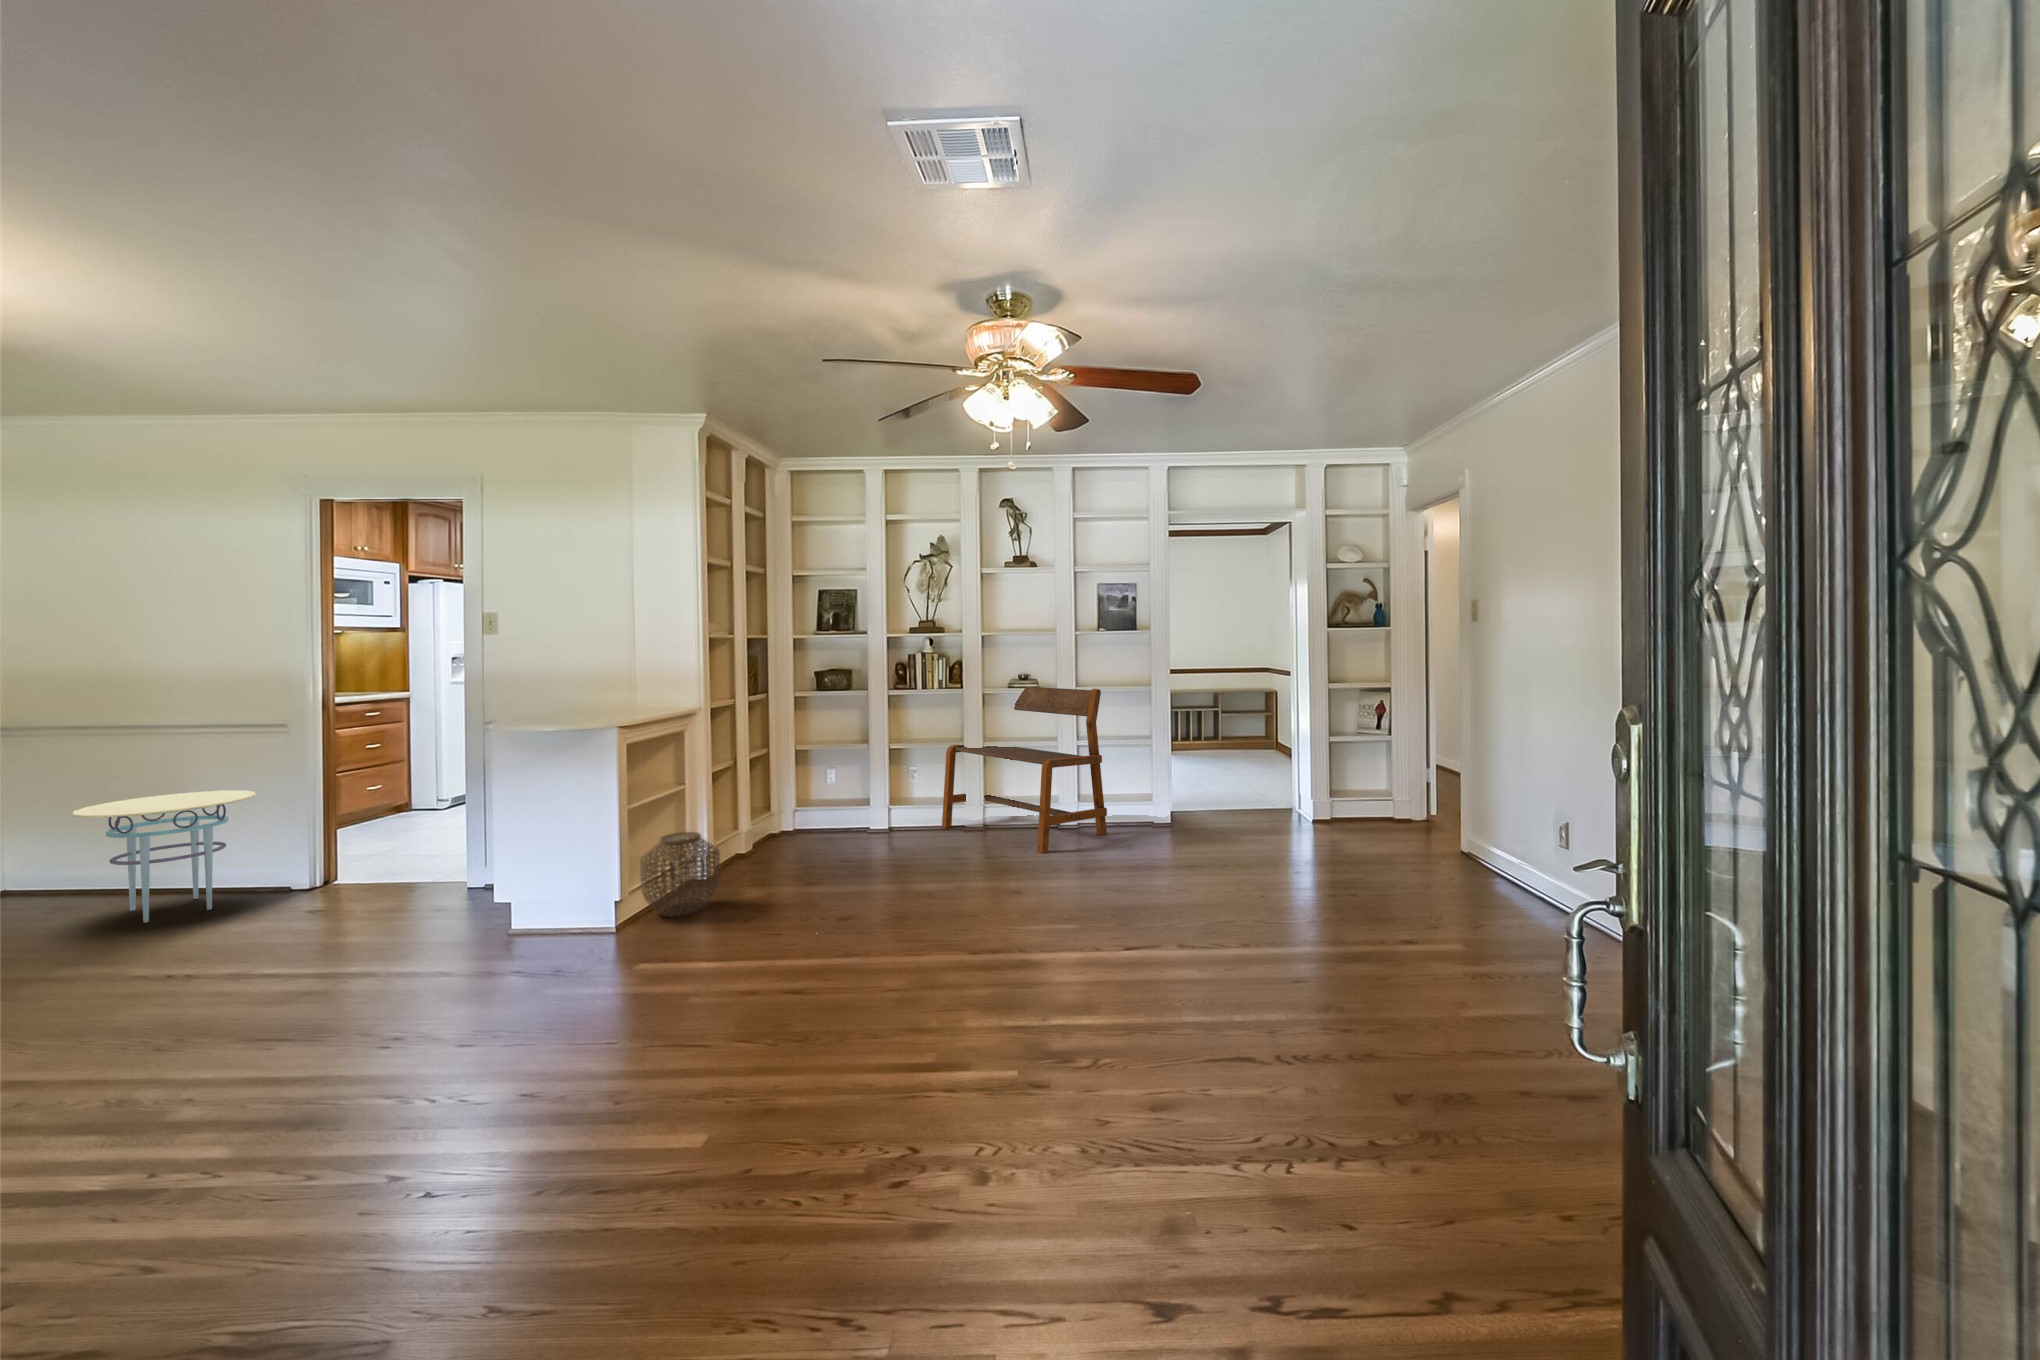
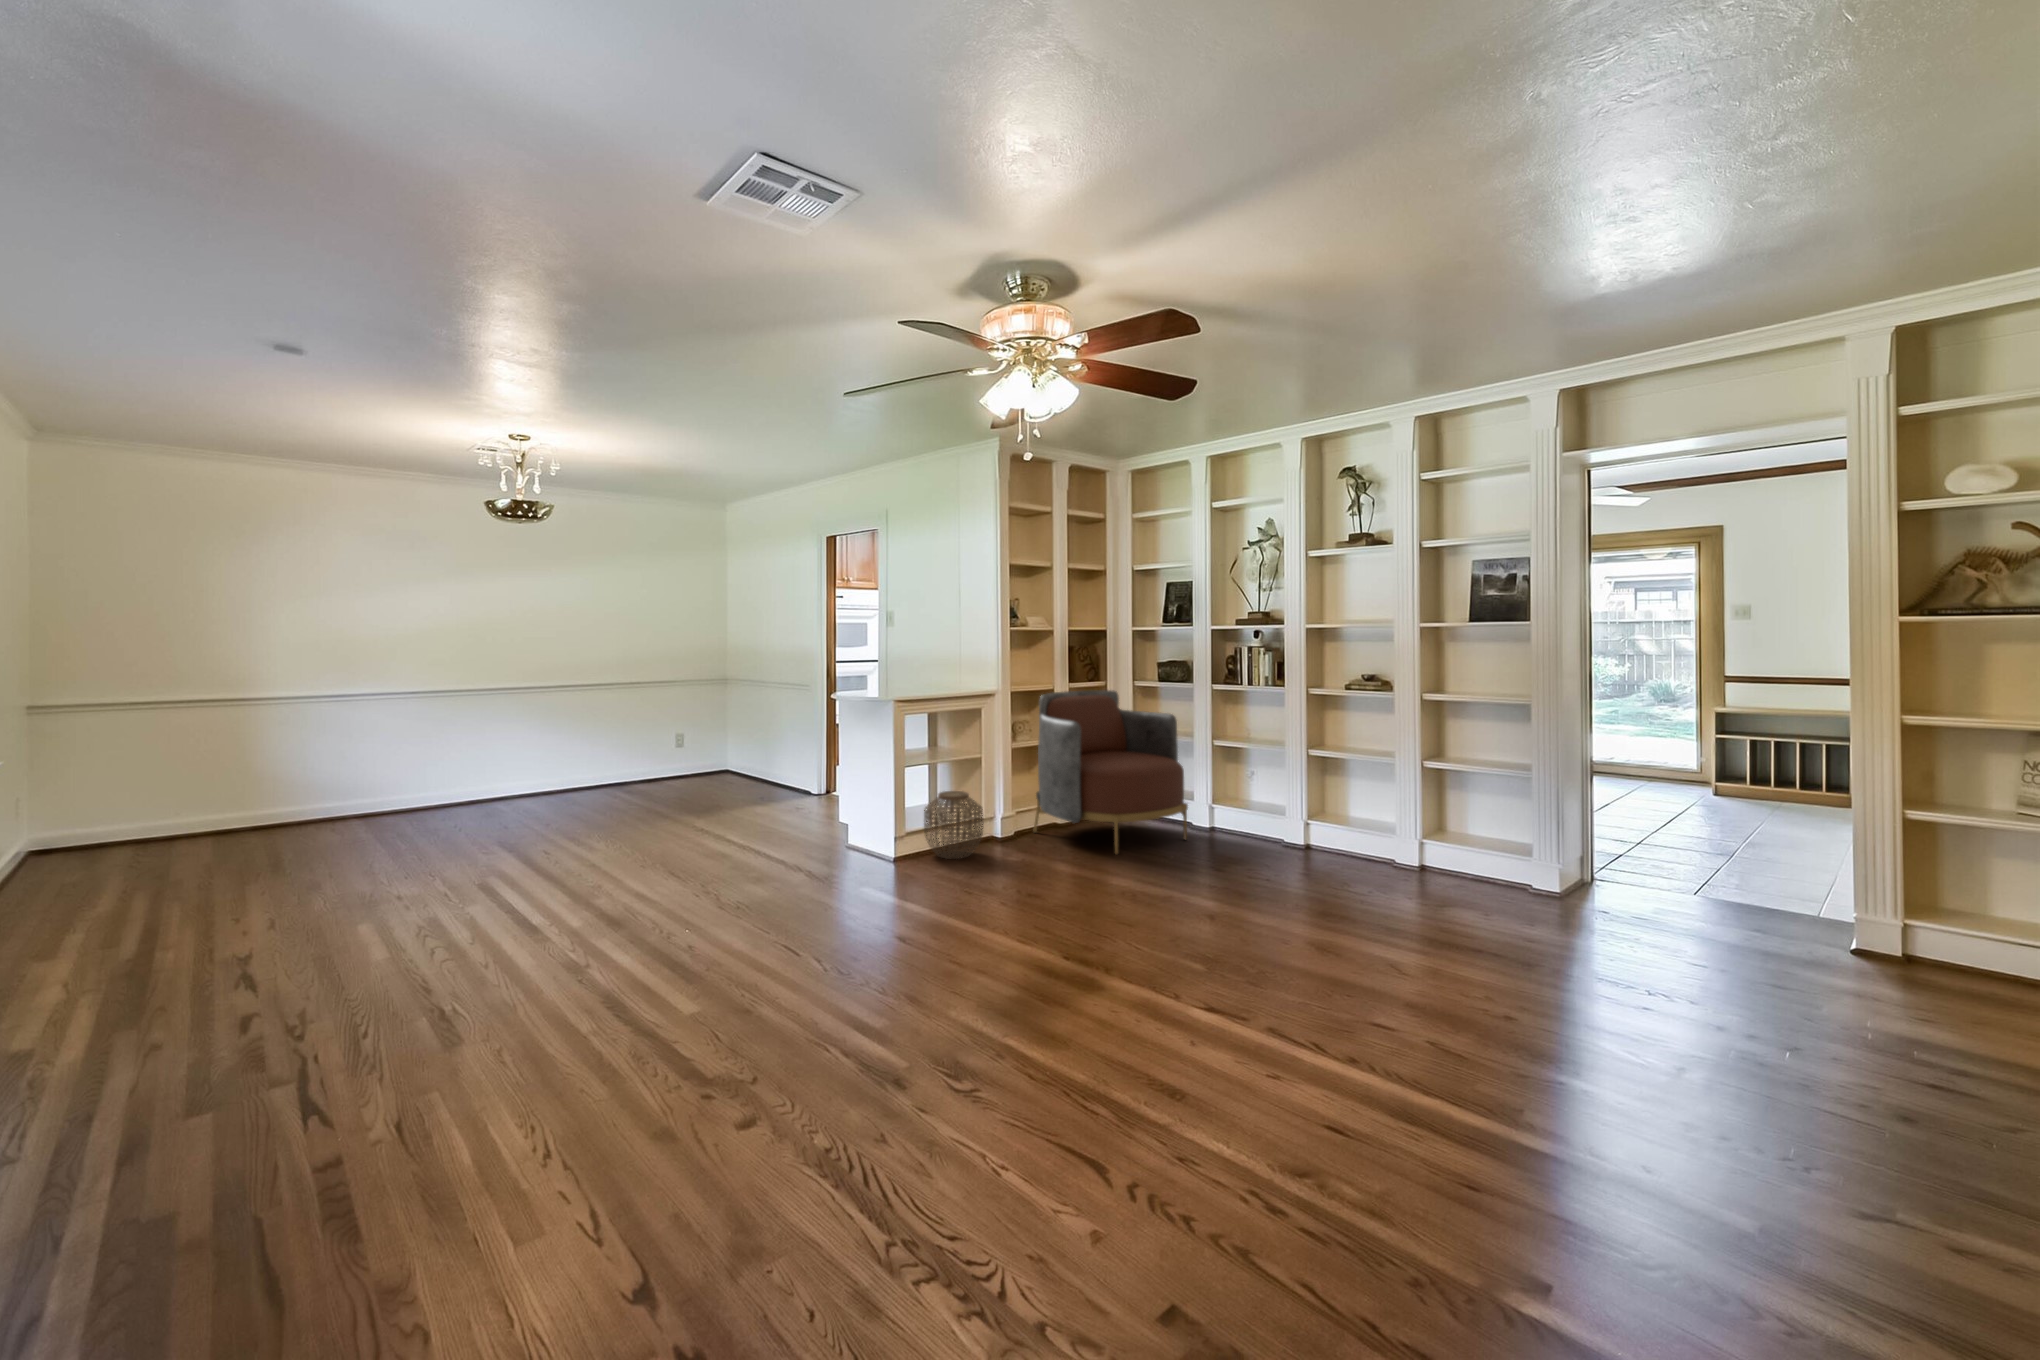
bench: present [942,687,1107,854] -> none [1262,687,1437,888]
armchair: none [725,701,885,867] -> present [1034,690,1188,855]
side table: present [73,790,256,922] -> none [721,724,798,798]

